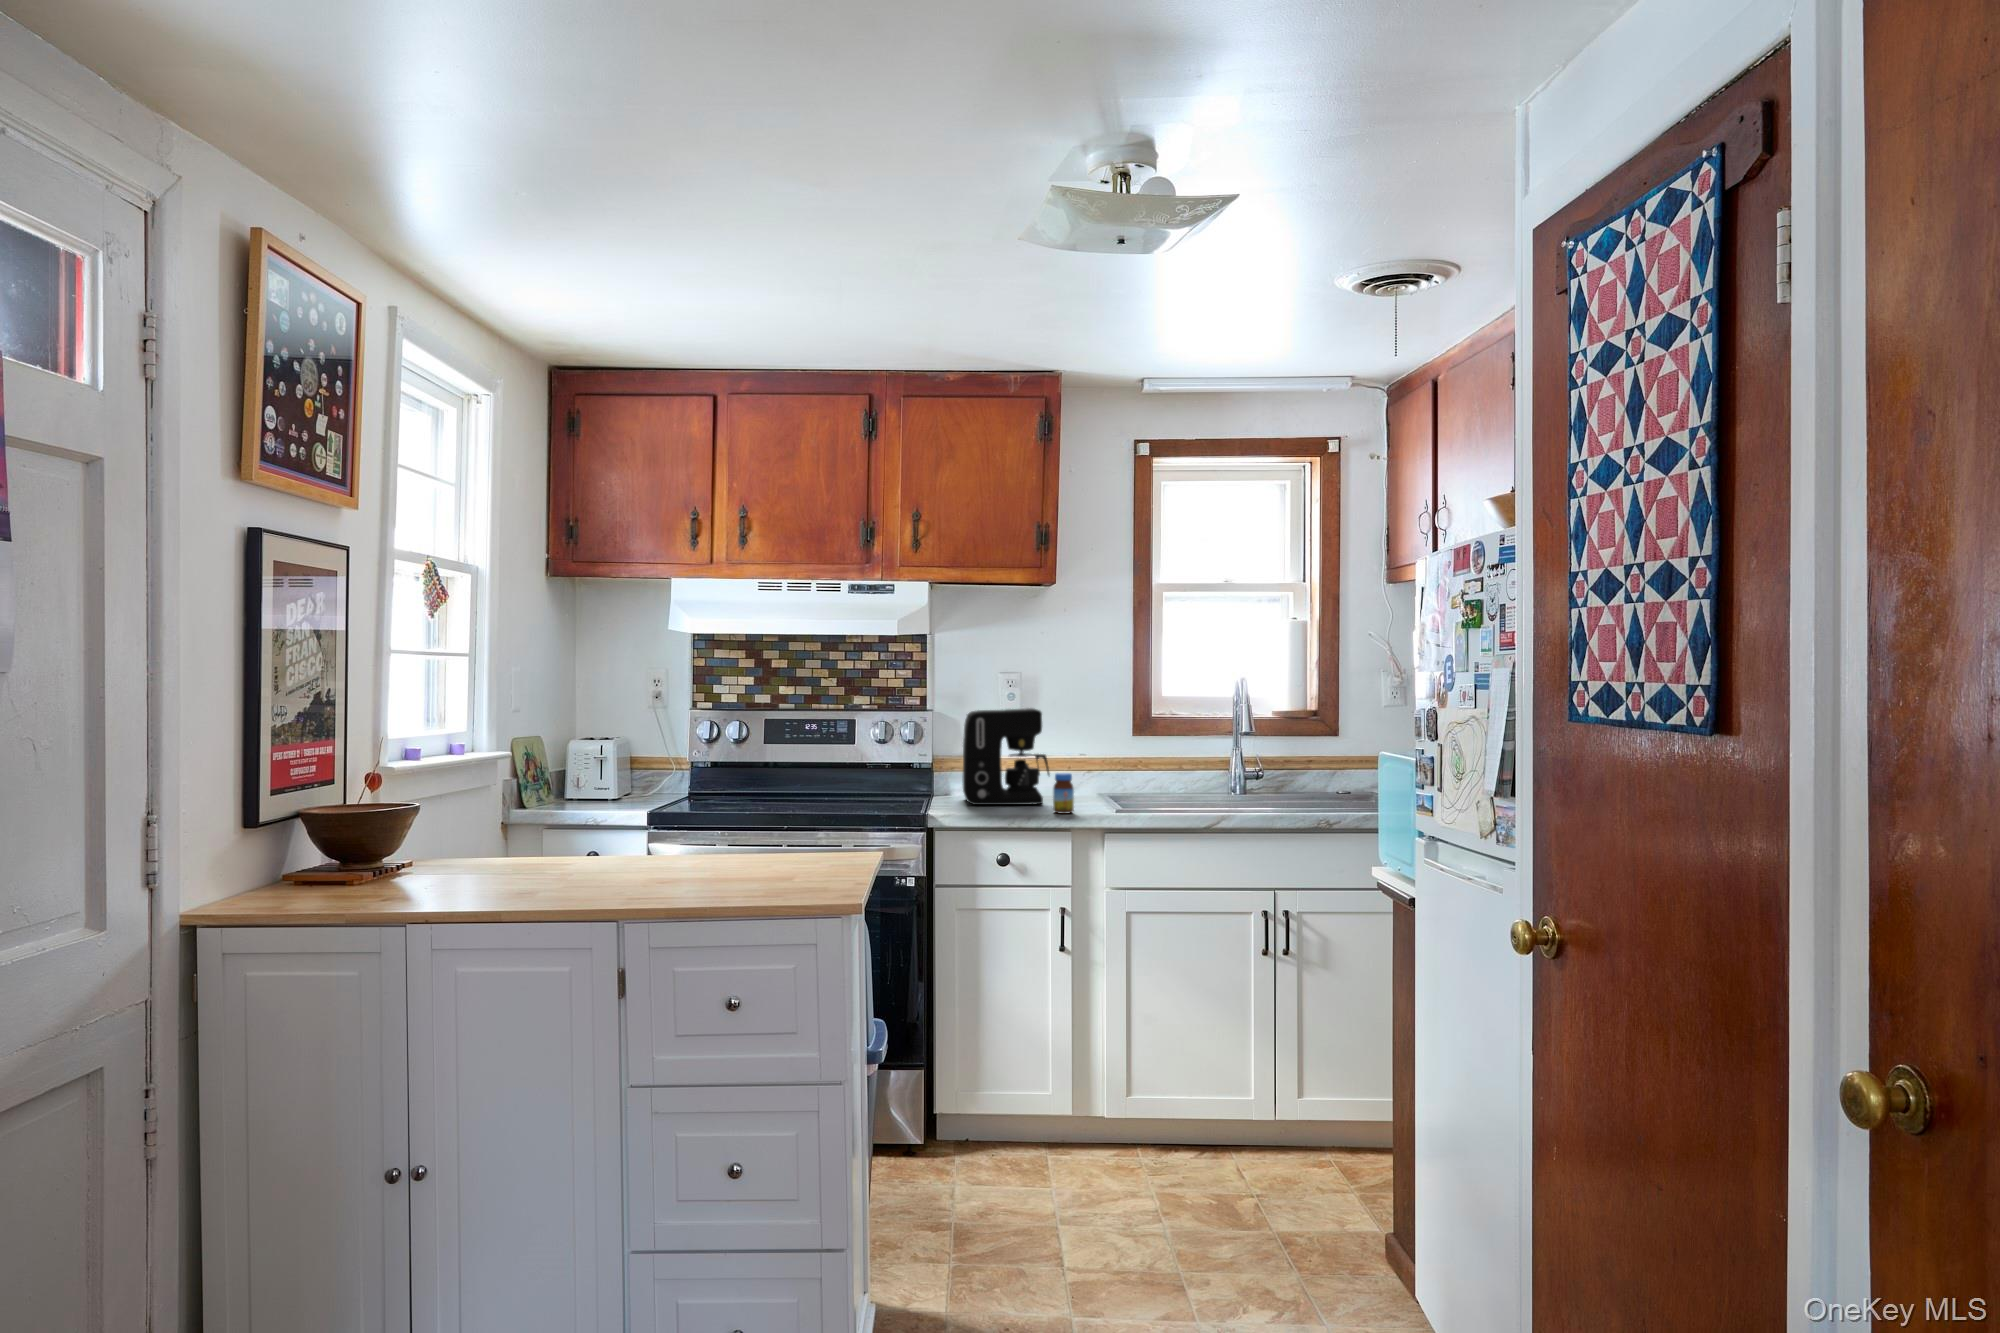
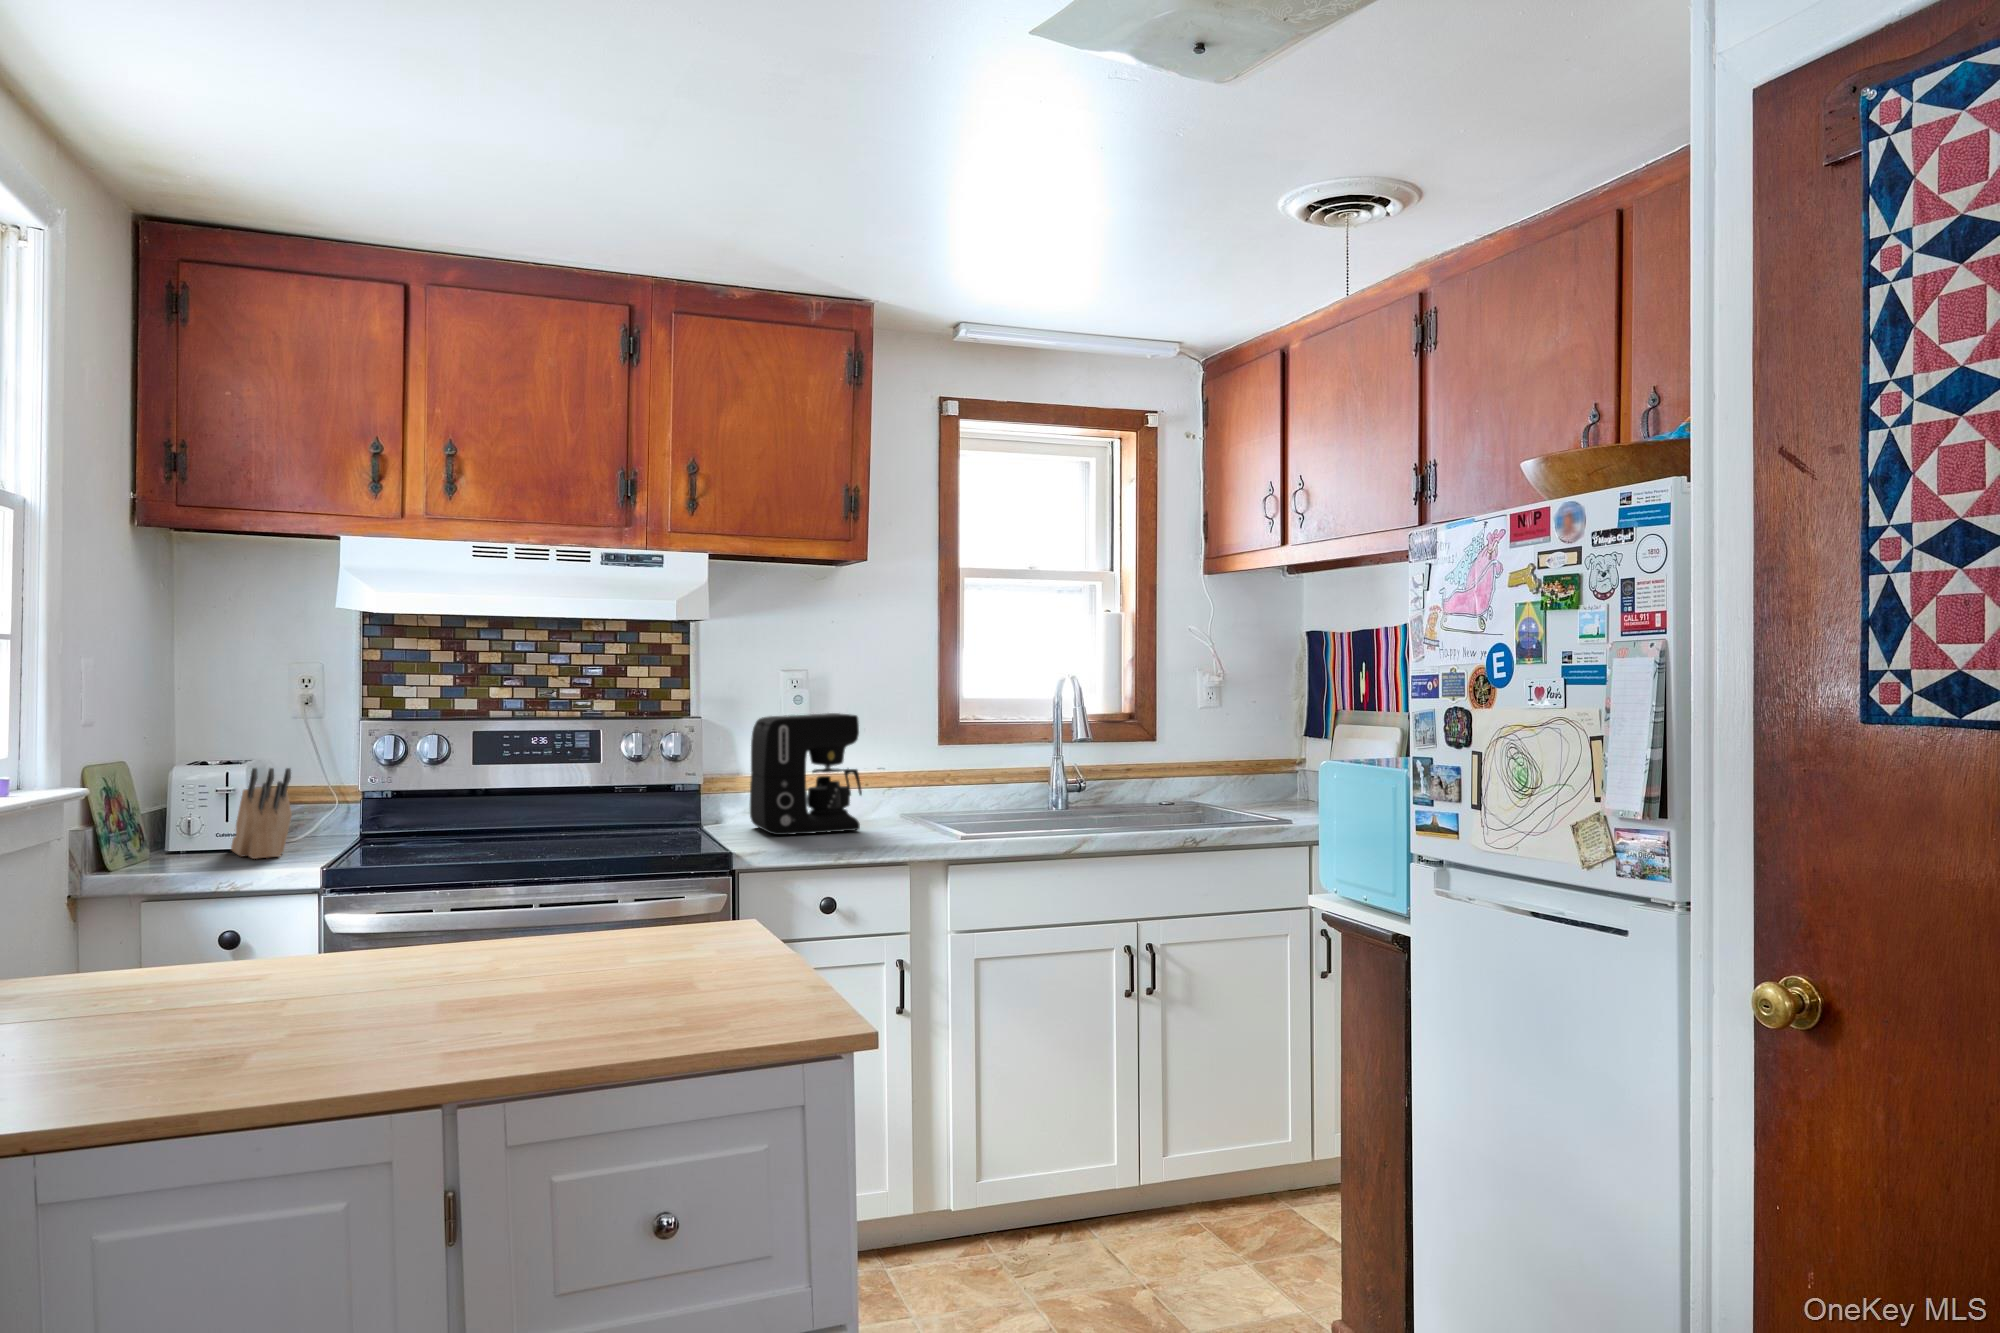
knife block: none [606,742,638,805] -> present [231,768,292,859]
jar: present [1053,773,1074,814] -> none [884,791,909,841]

